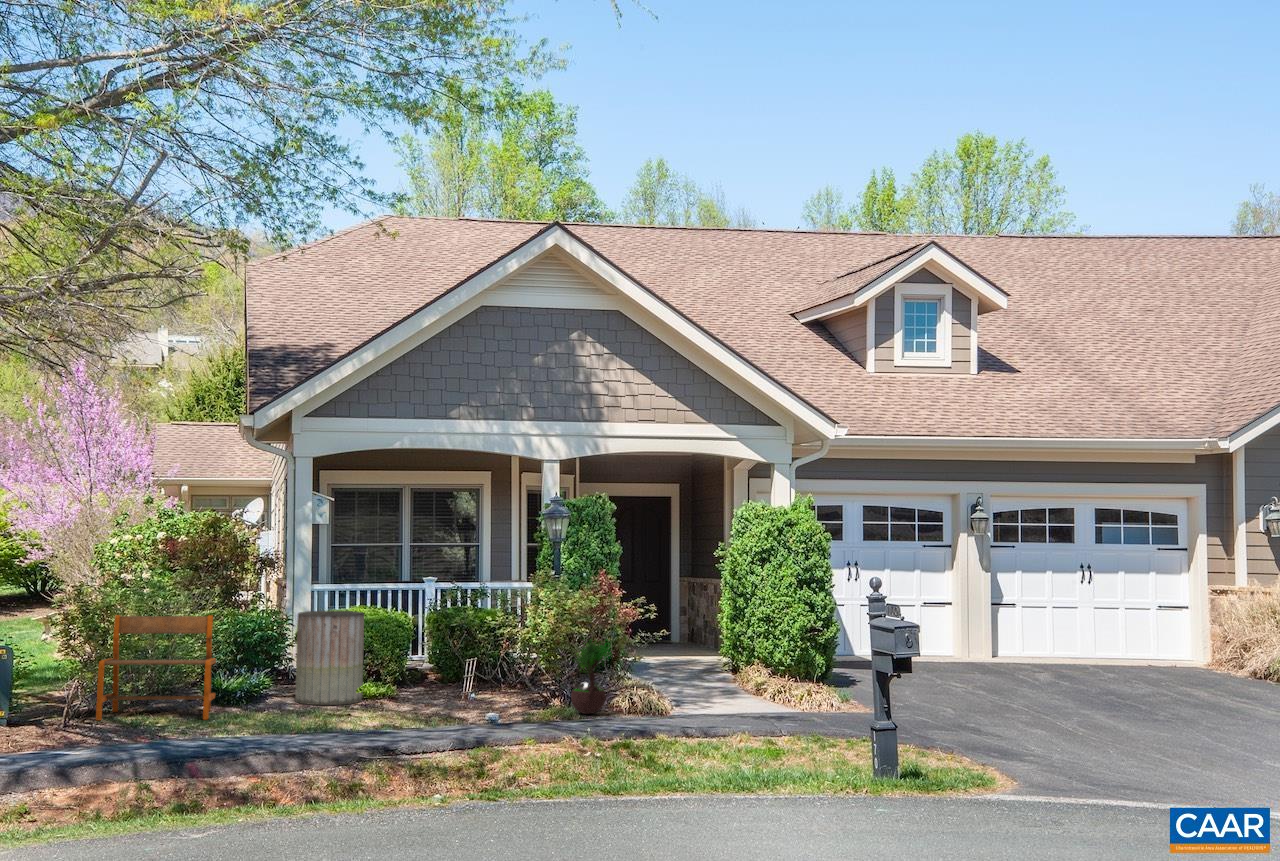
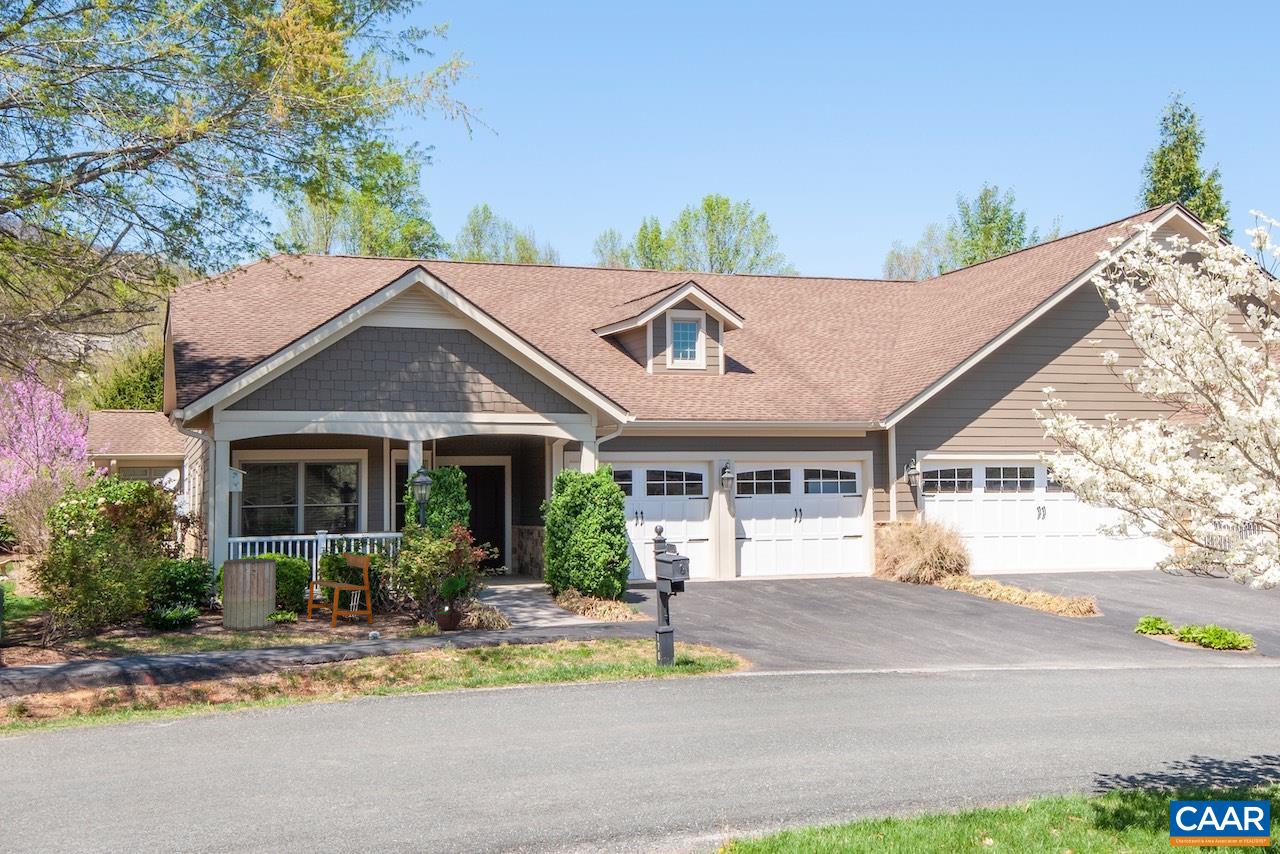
bench: present [96,615,216,720] -> present [307,552,373,627]

